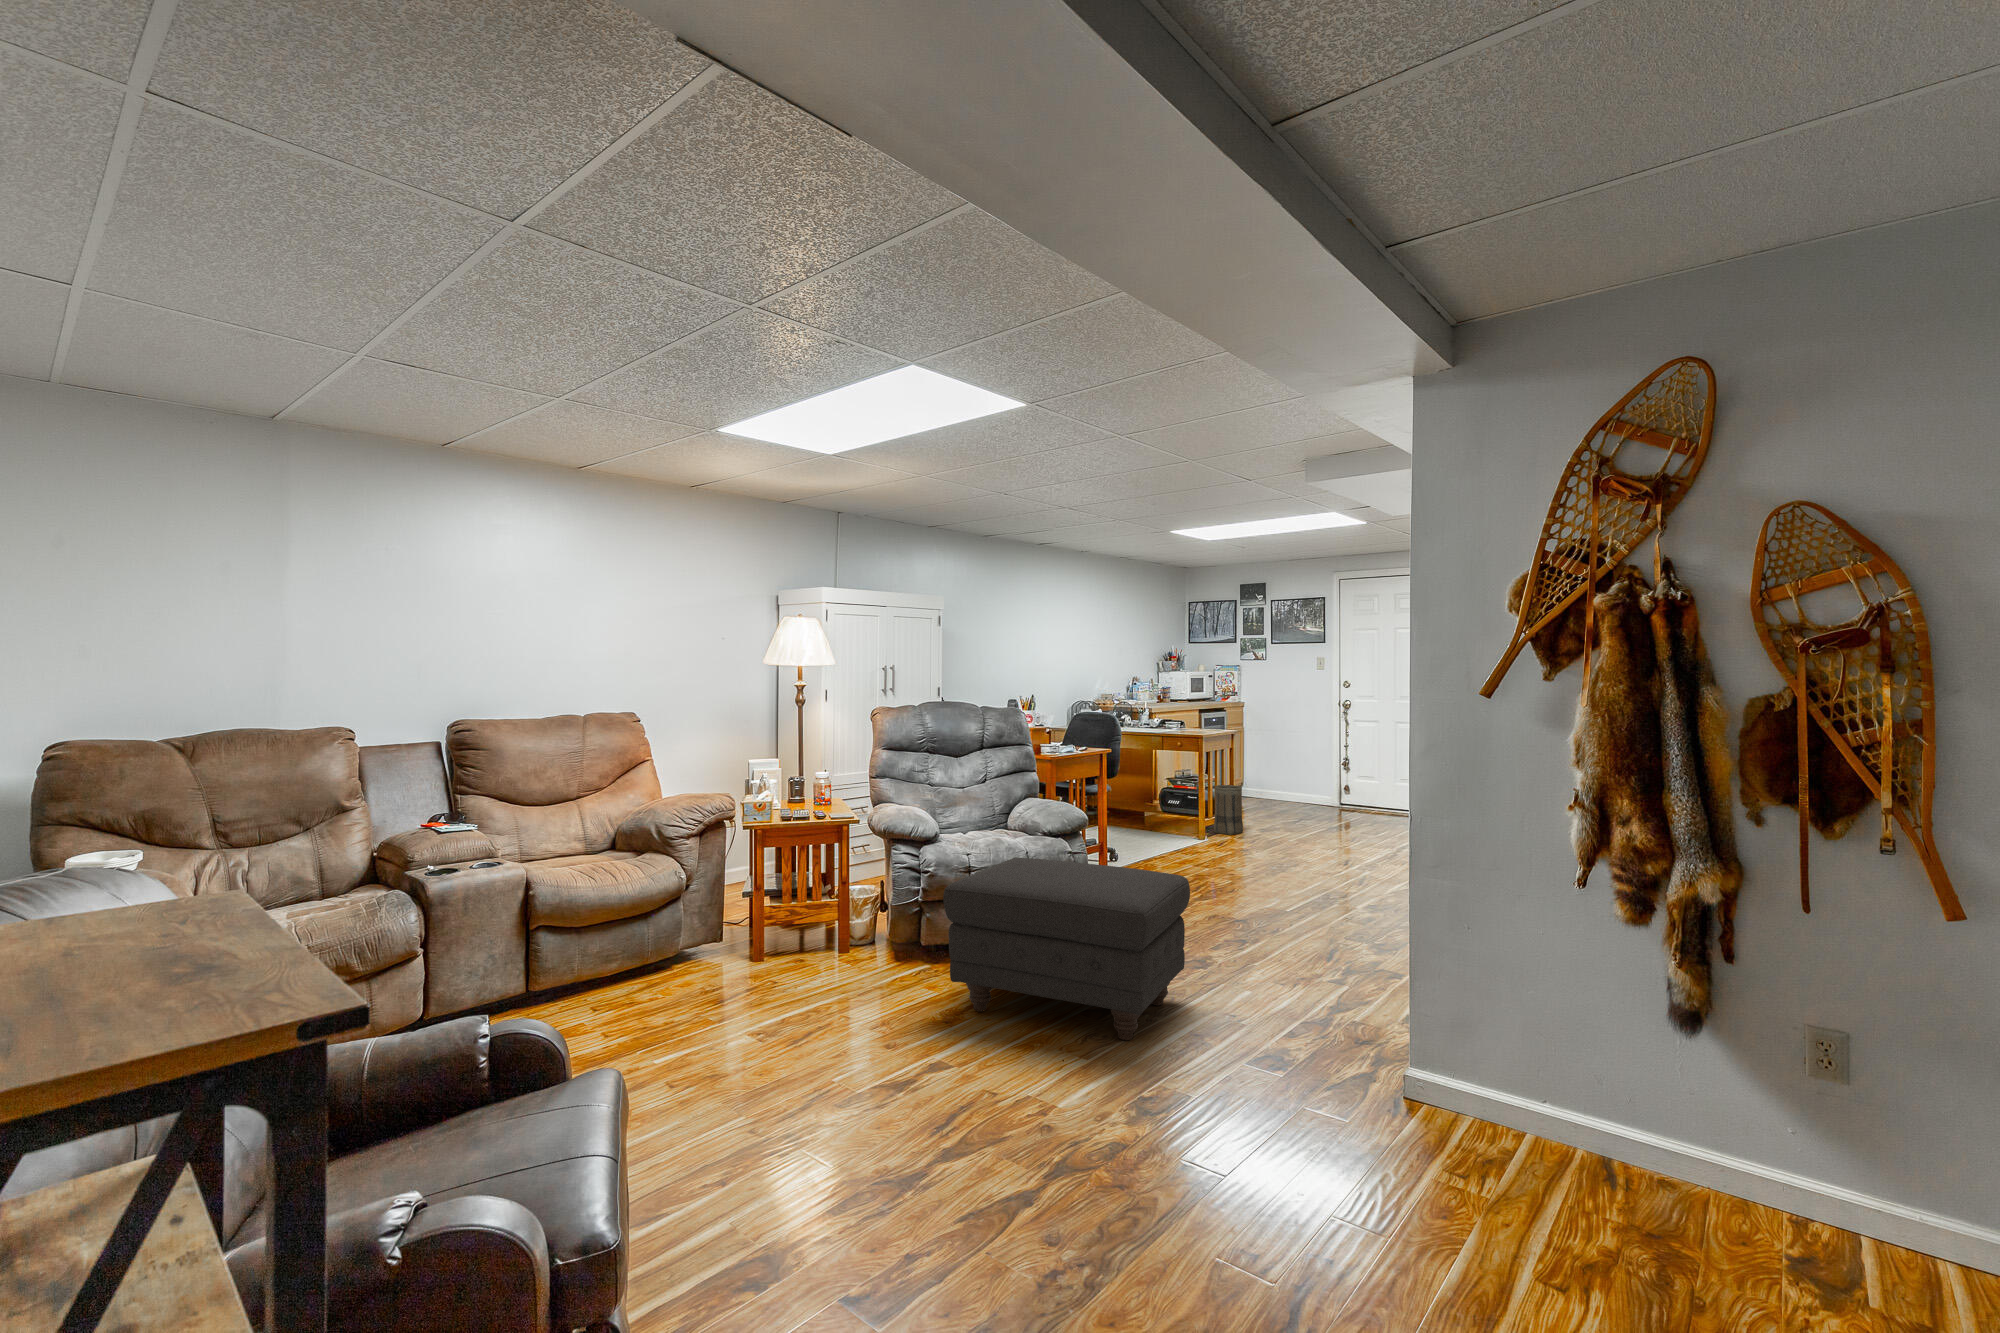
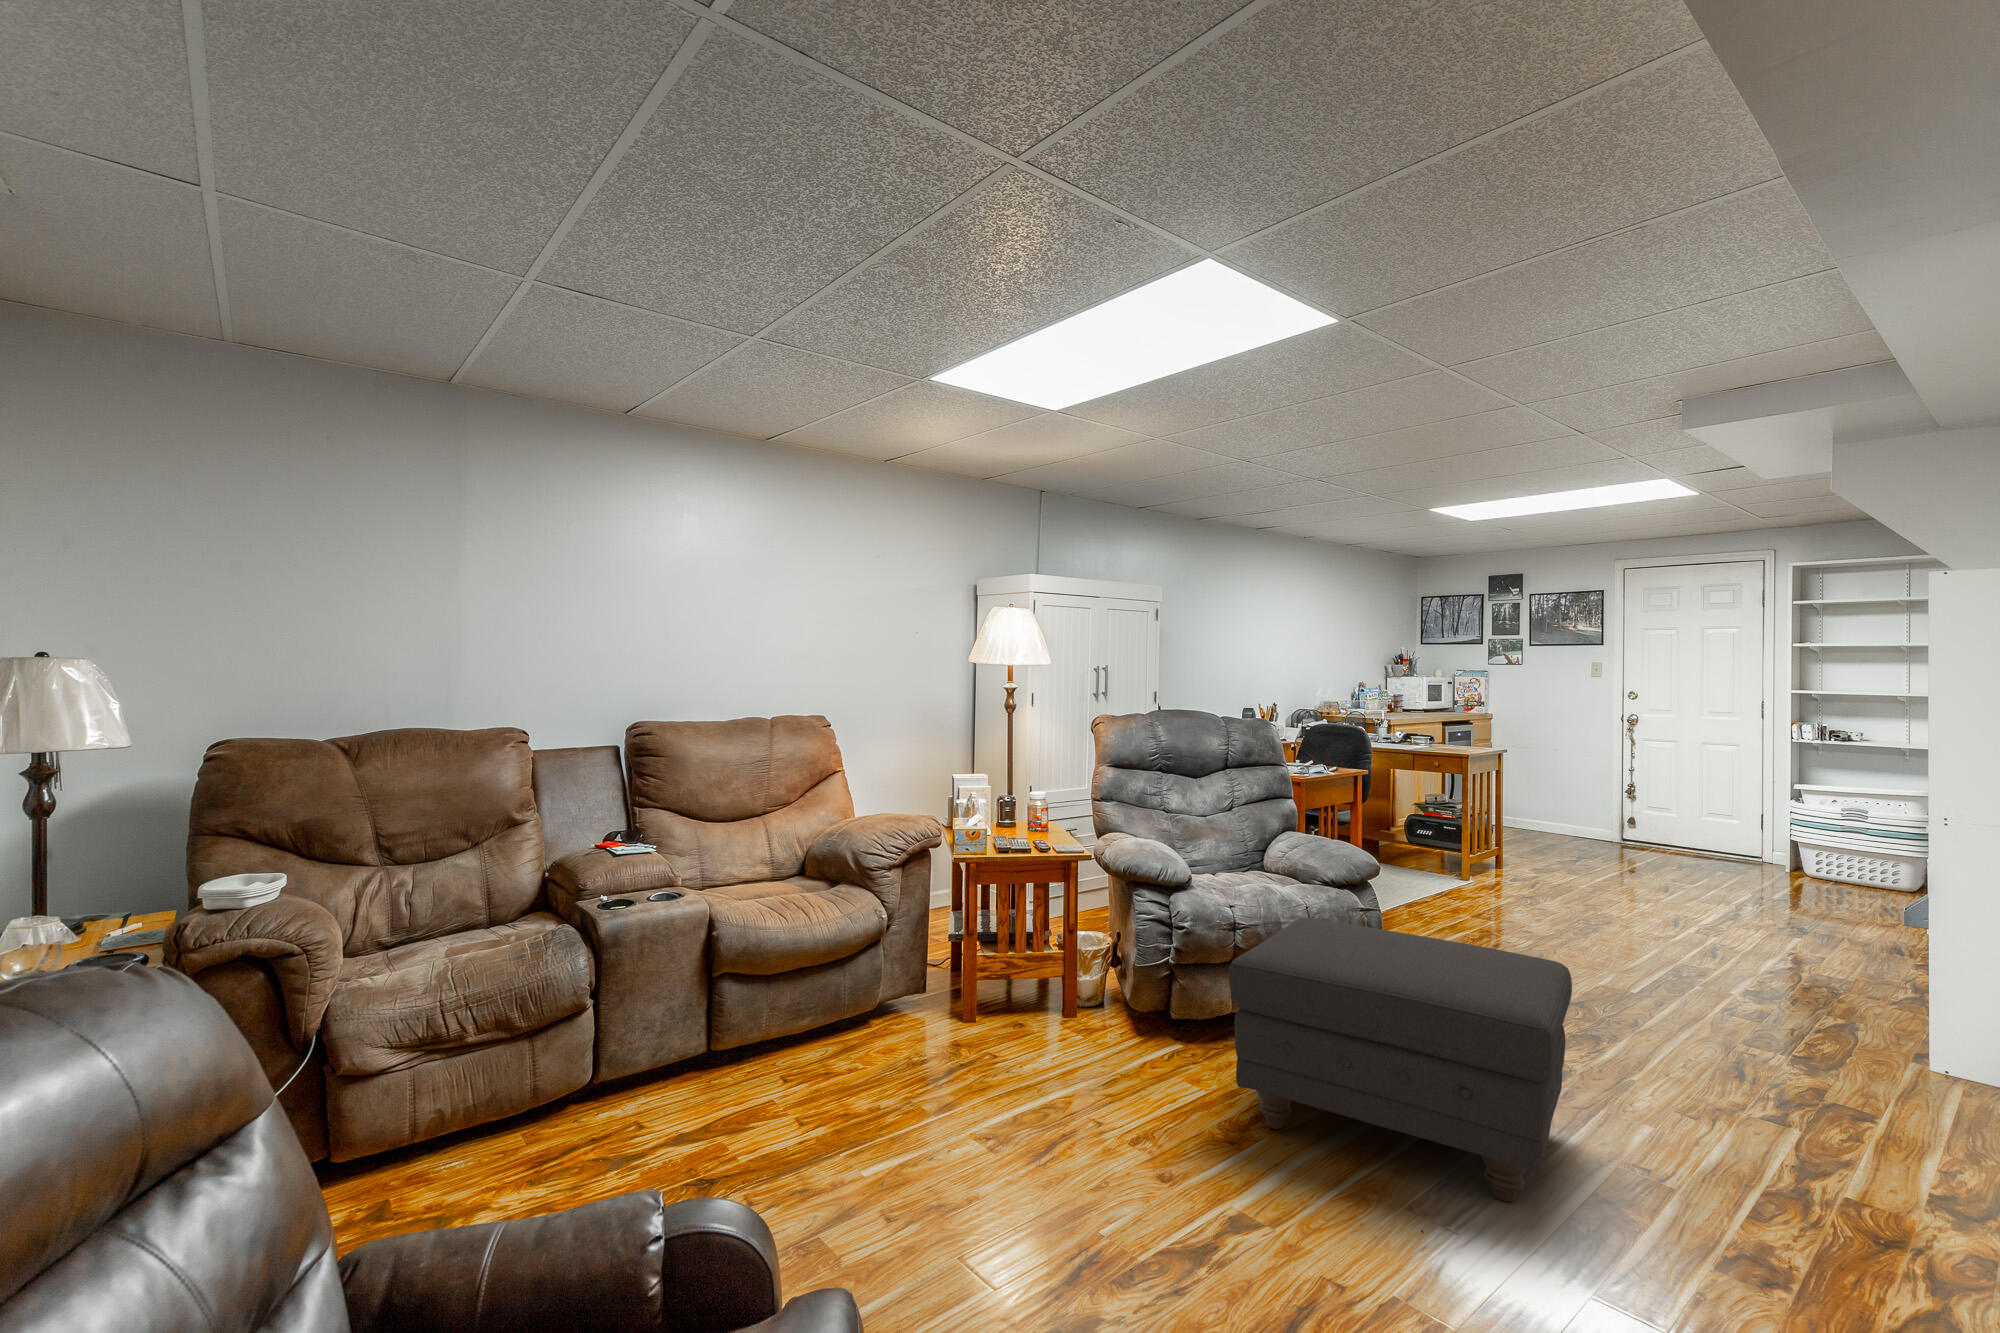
basket: present [1214,785,1243,835] -> none [1474,815,1513,876]

